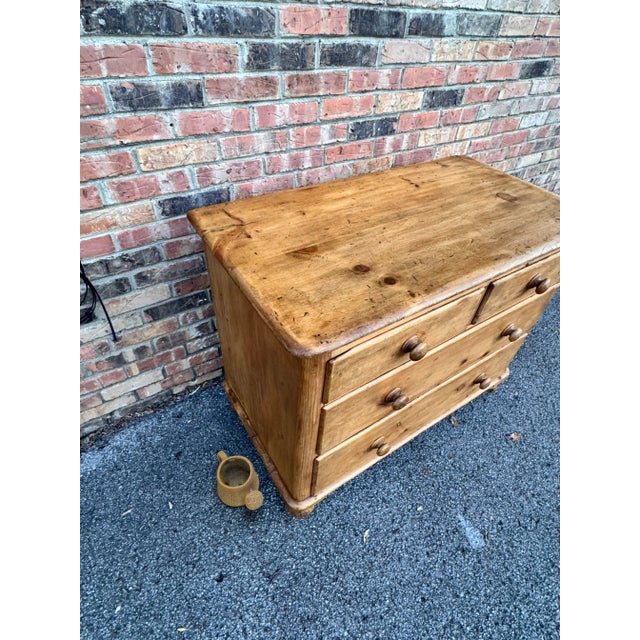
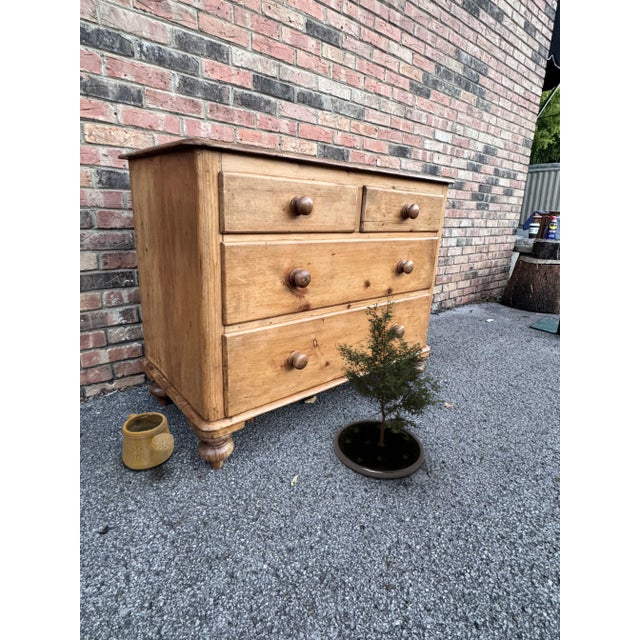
potted tree: none [401,397,524,542] -> present [334,294,446,478]

